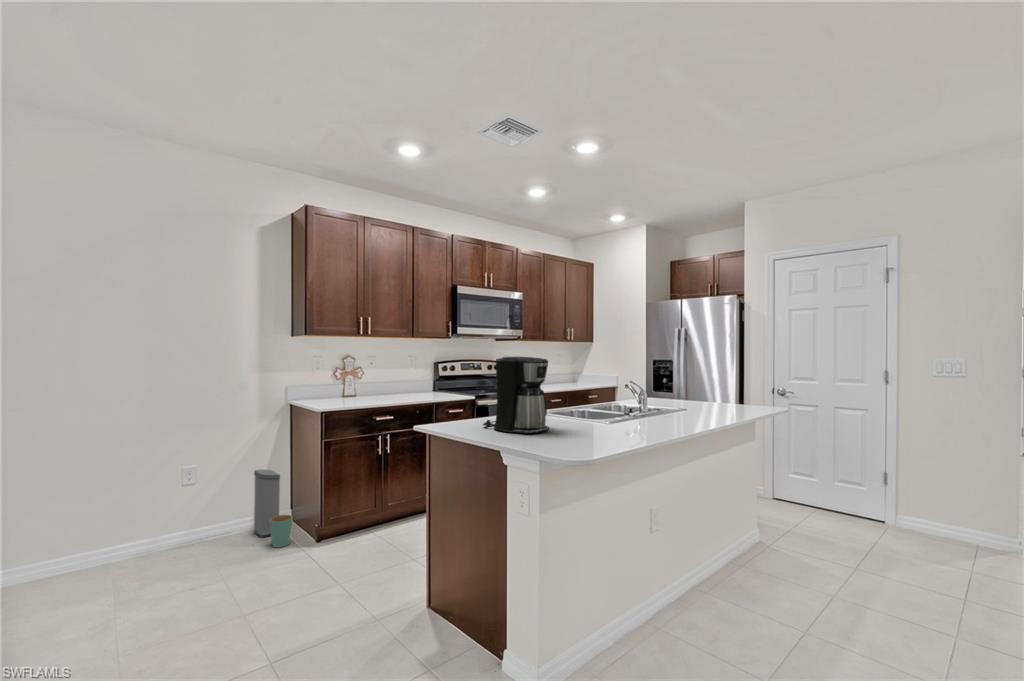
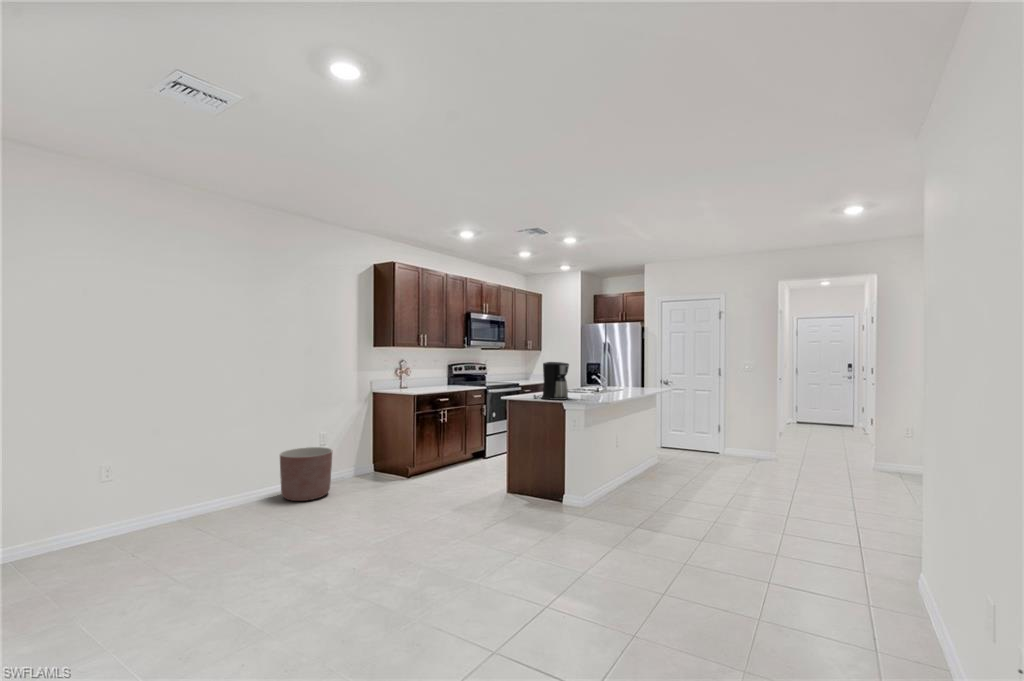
trash can: present [254,470,293,547] -> none [357,435,391,481]
planter: none [71,492,171,588] -> present [280,447,333,501]

